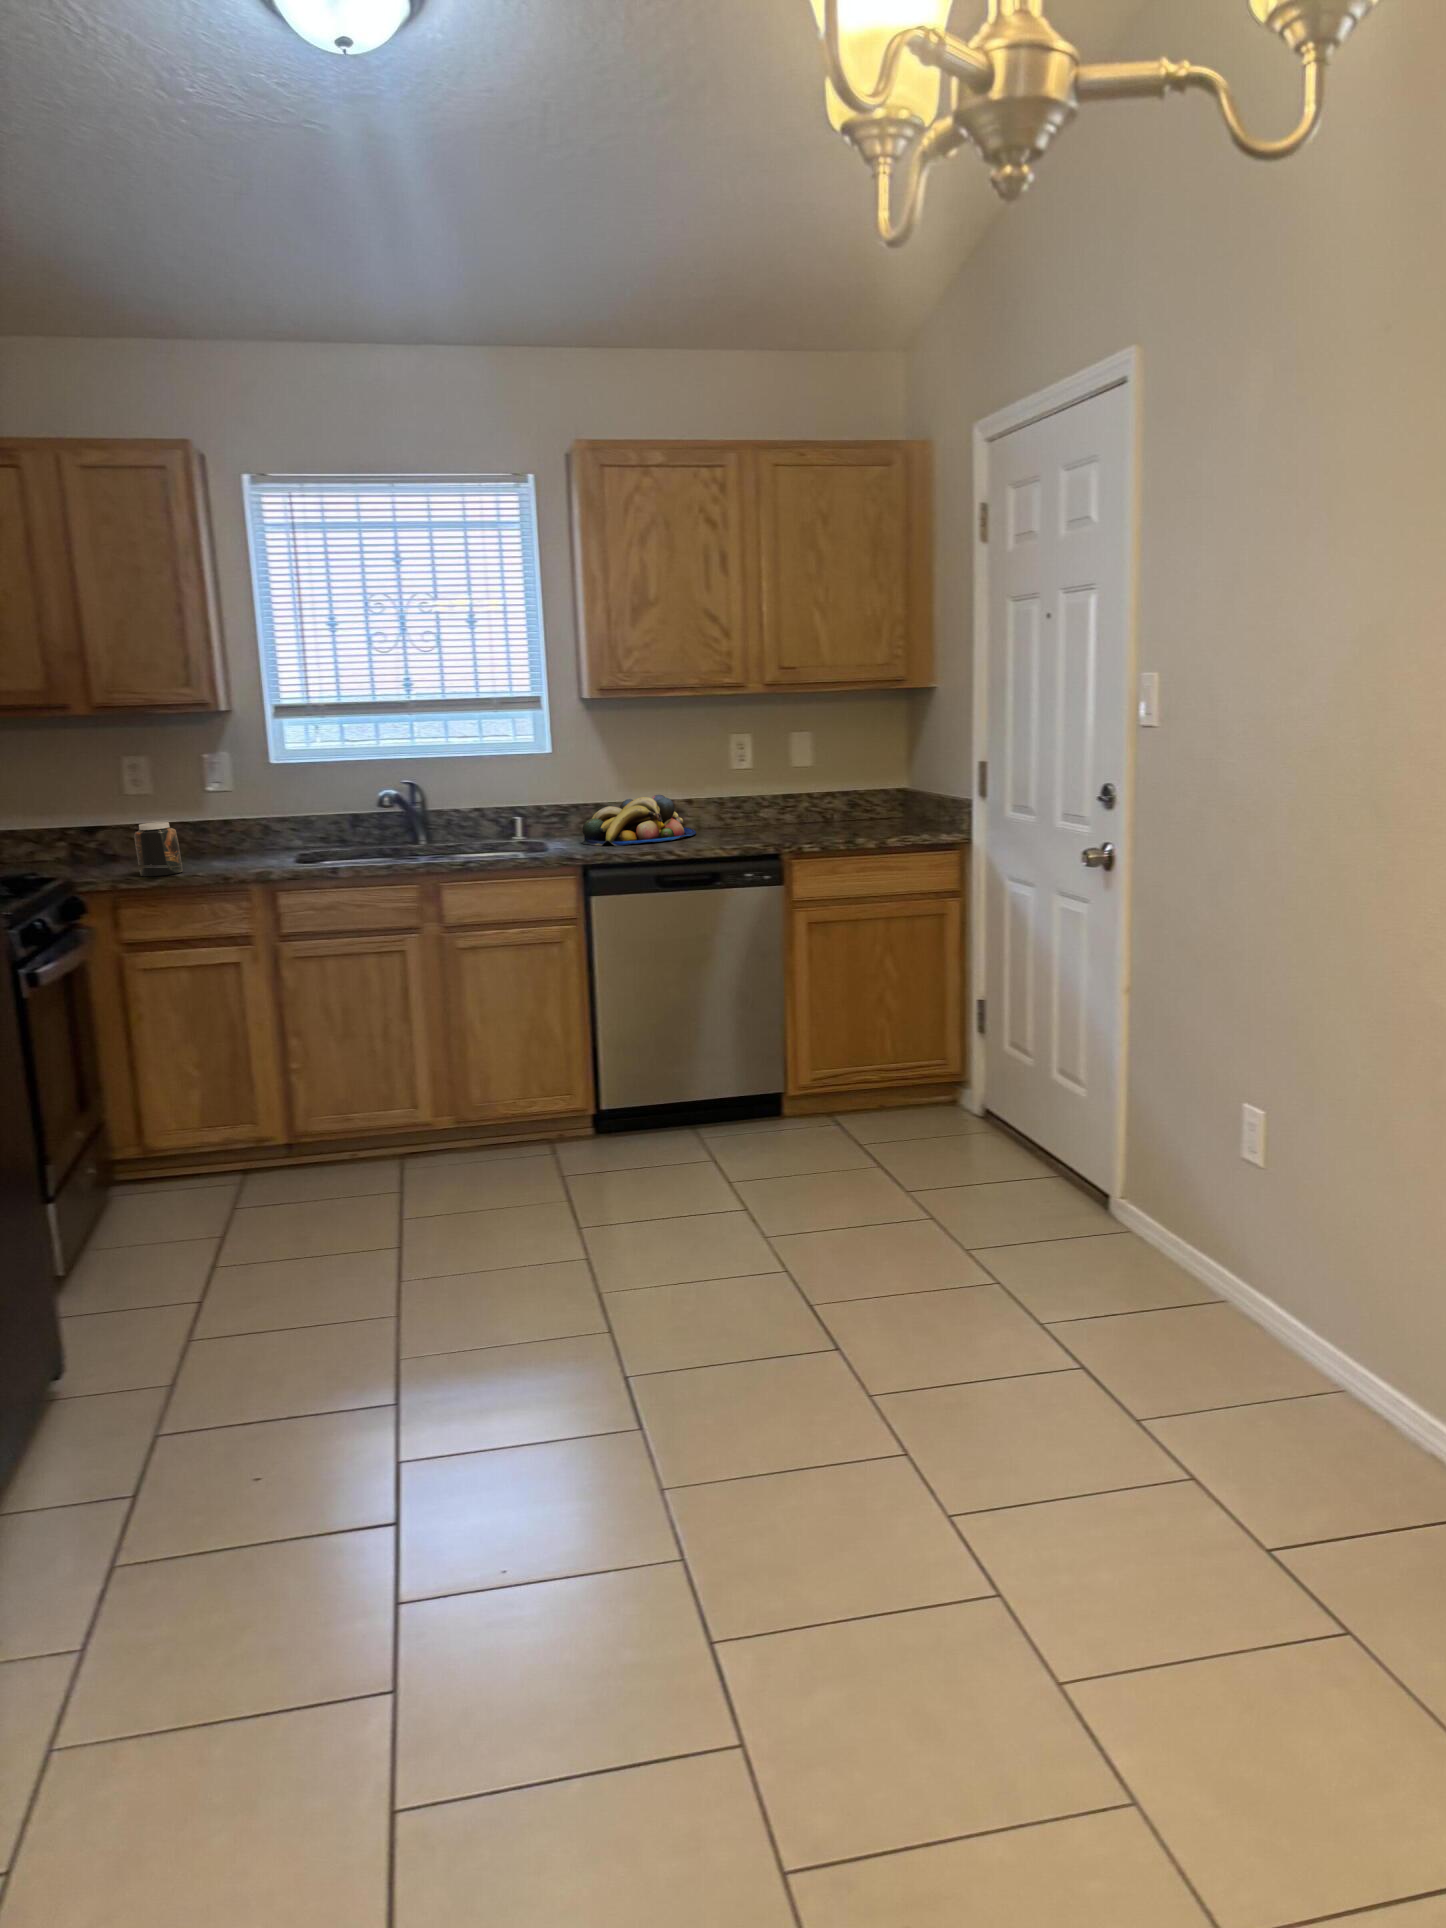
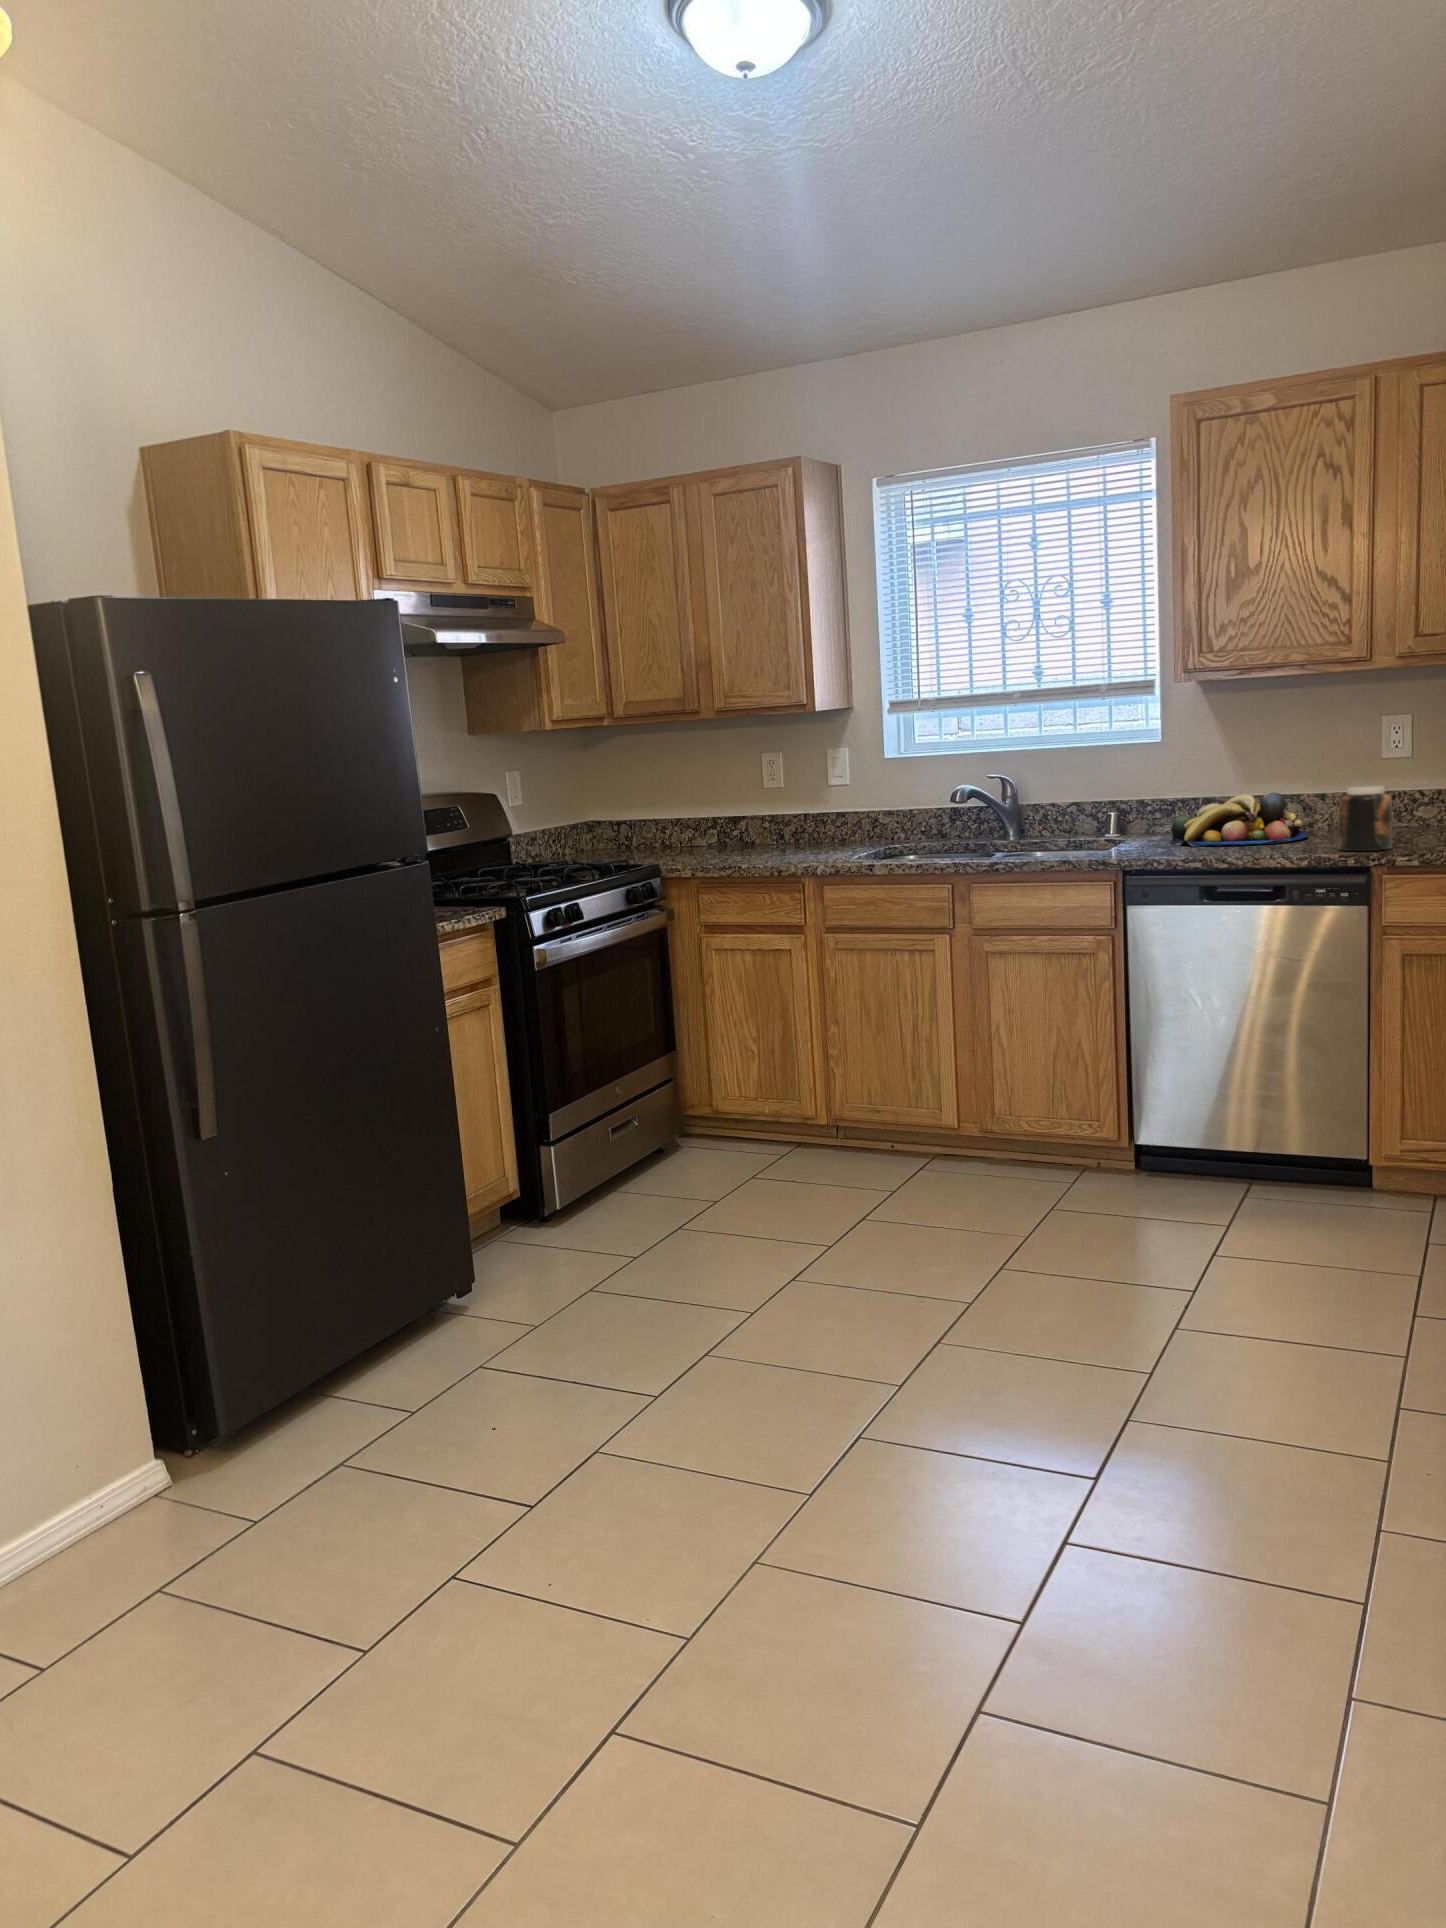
jar: present [134,822,183,876] -> present [1339,786,1392,851]

